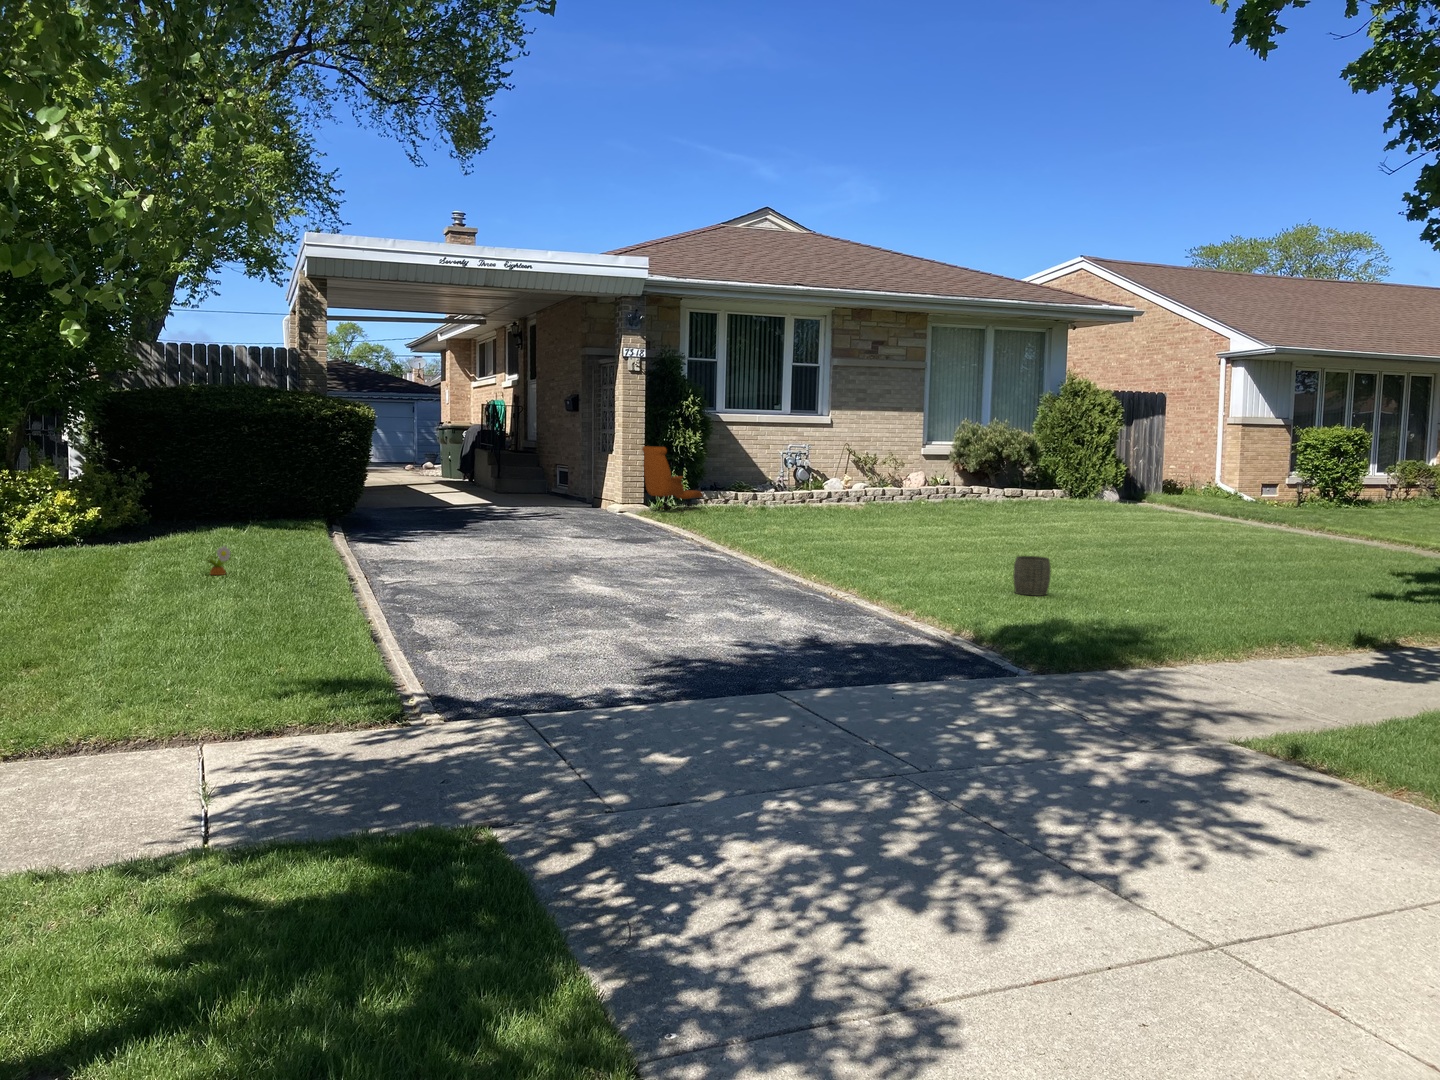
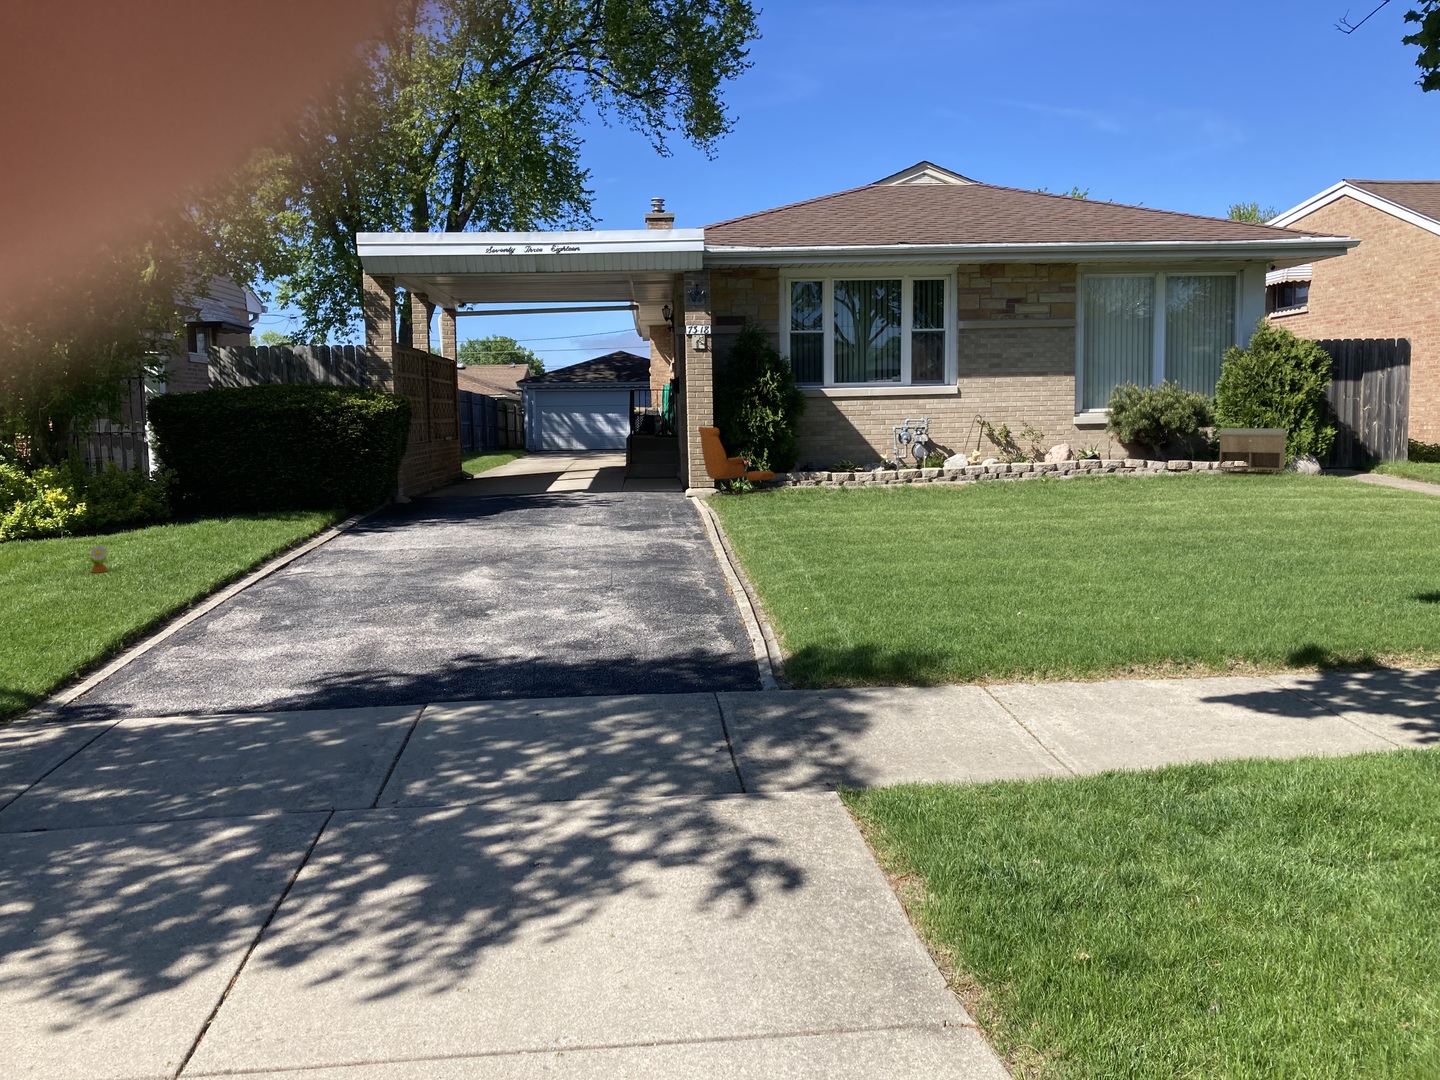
storage bench: none [1044,462,1097,501] -> present [1219,428,1286,474]
woven basket: present [1013,556,1051,596] -> none [870,563,914,613]

